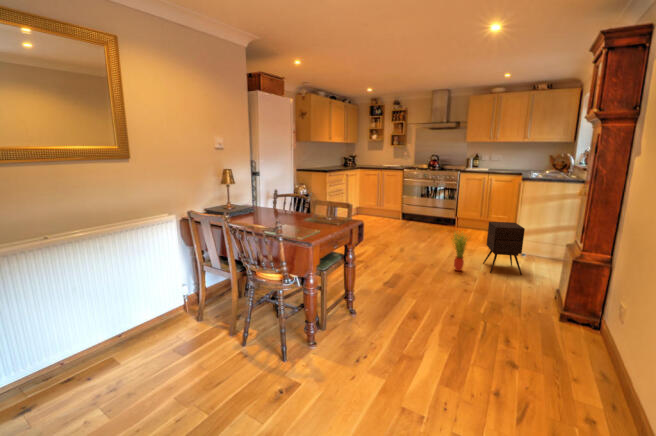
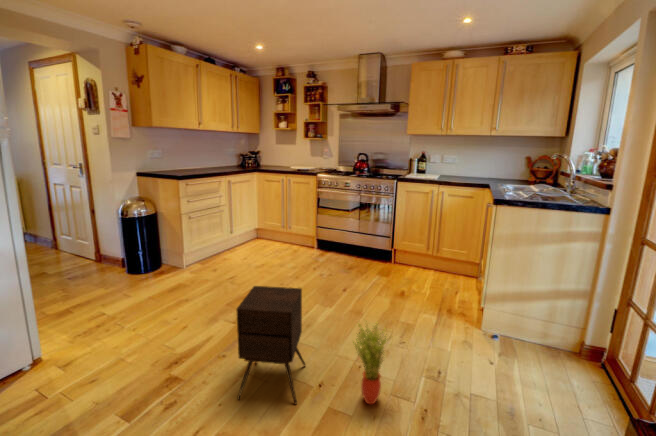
side table: present [483,222,525,275] -> present [236,286,306,404]

